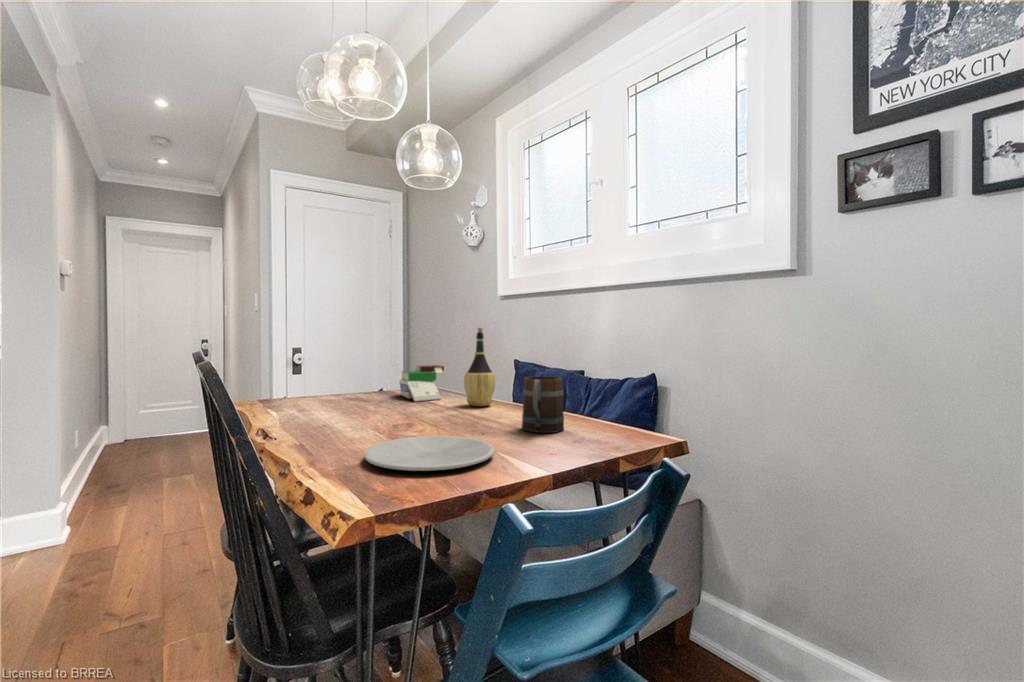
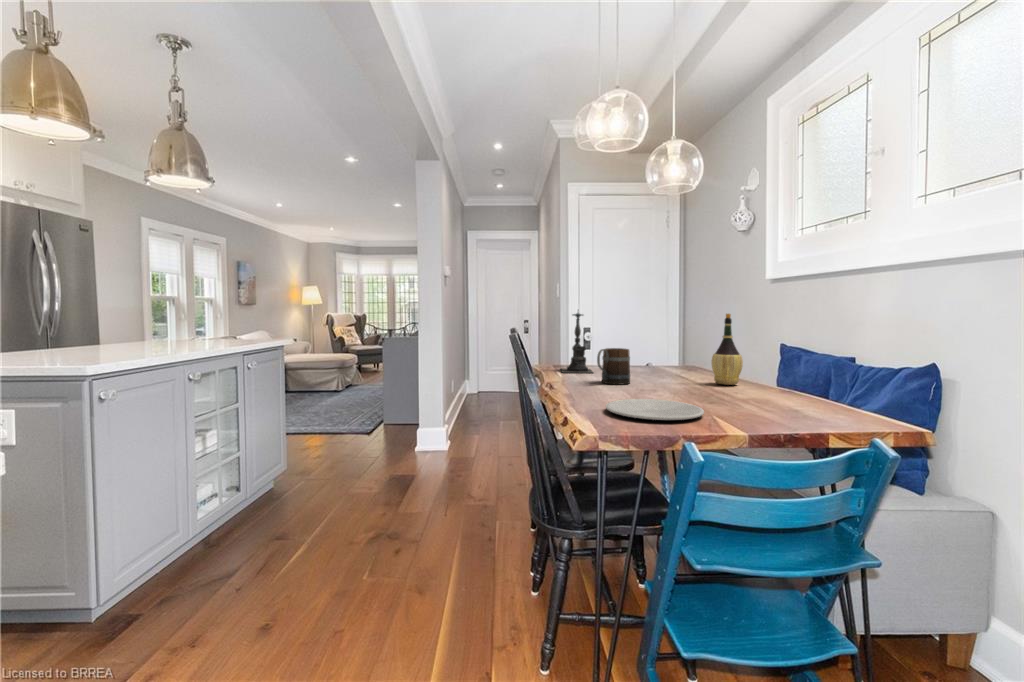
candle holder: none [269,315,319,406] -> present [561,313,593,373]
book: present [399,365,444,402] -> none [659,347,700,377]
mug: present [522,376,564,433] -> present [597,348,630,385]

